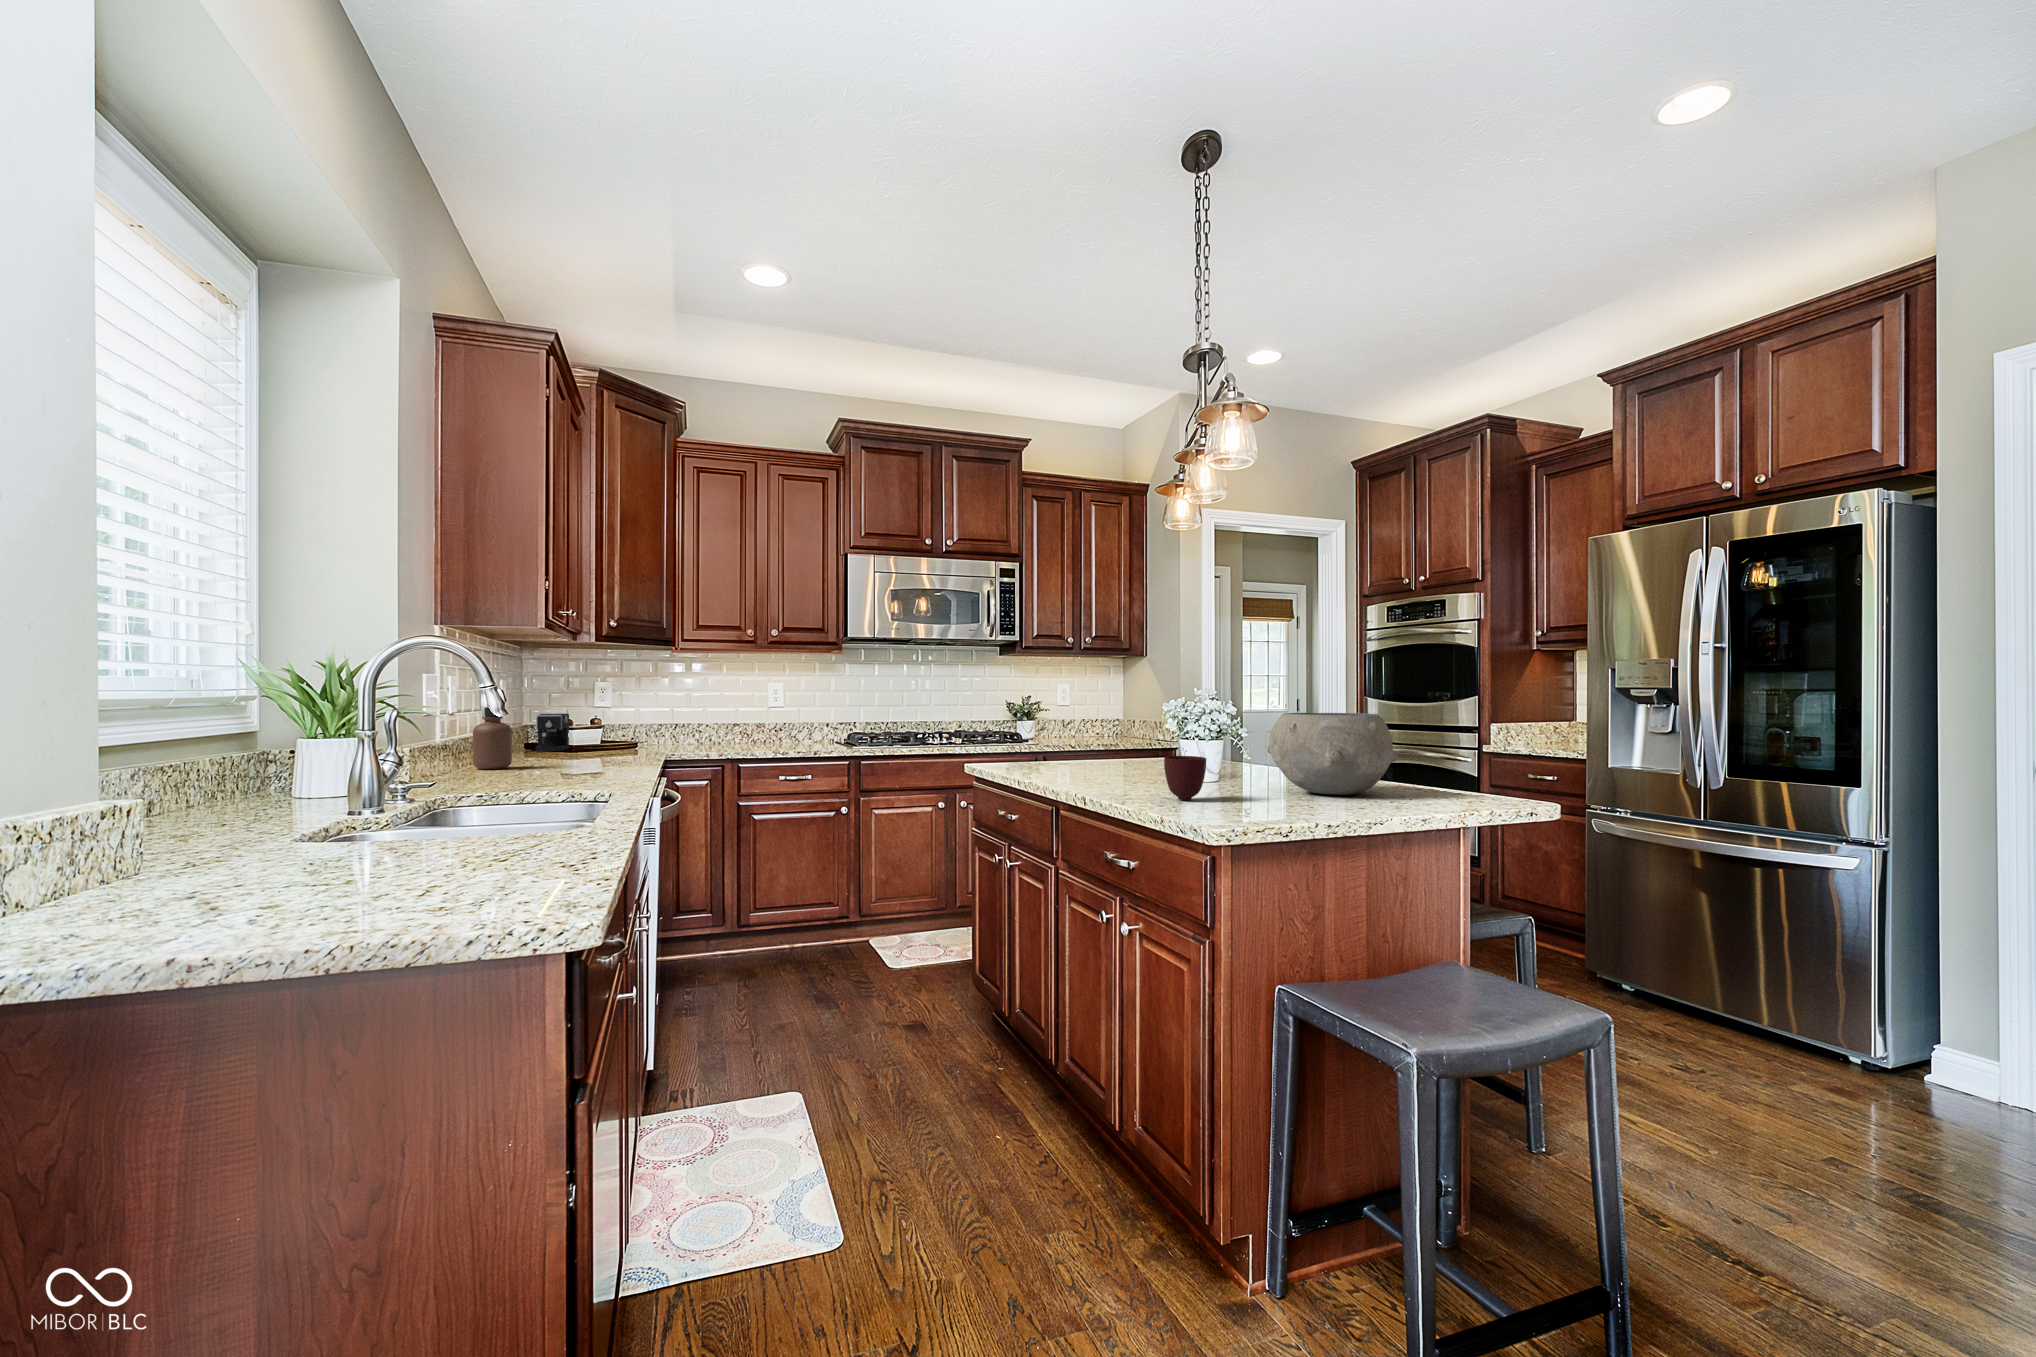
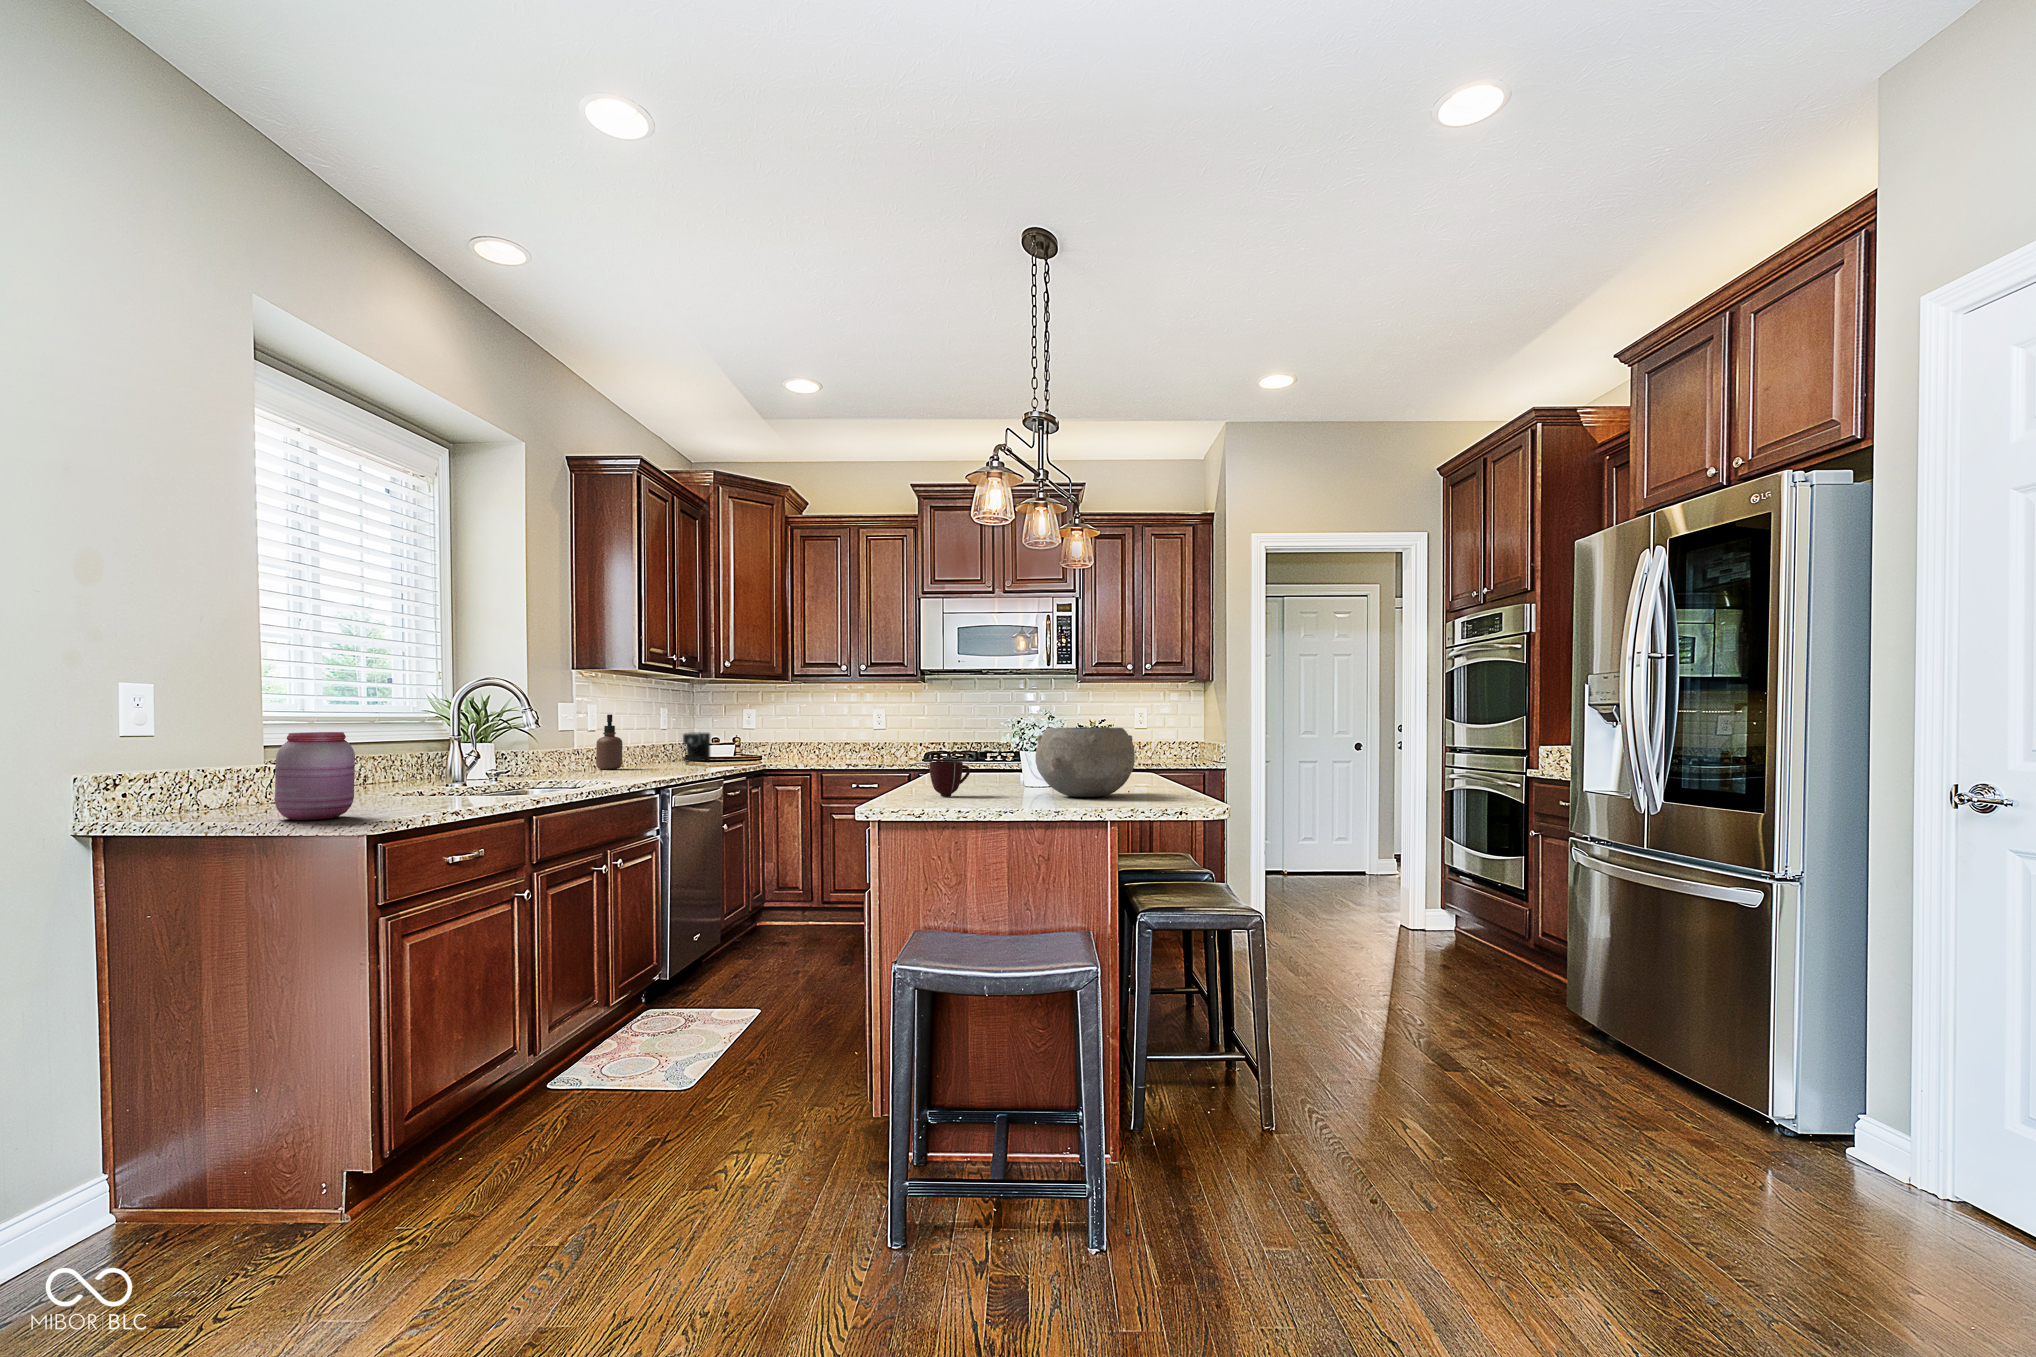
jar: none [286,738,447,924] -> present [275,732,355,820]

